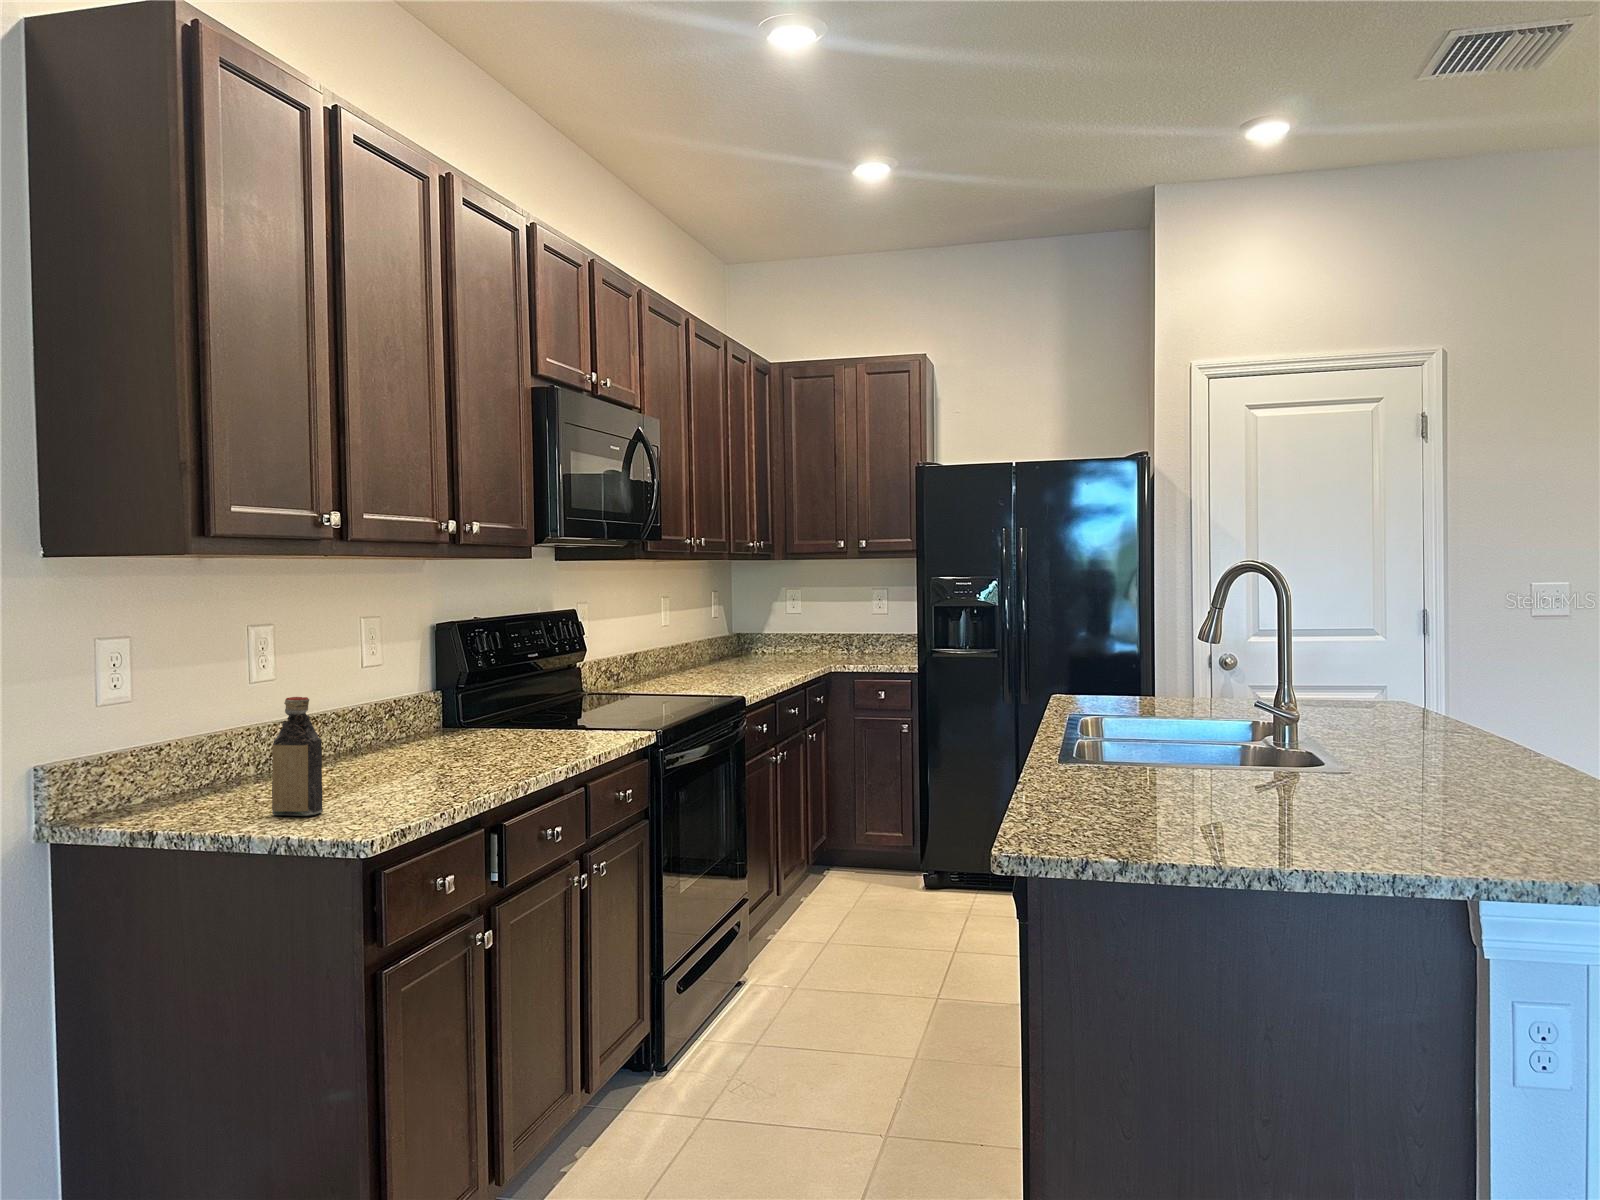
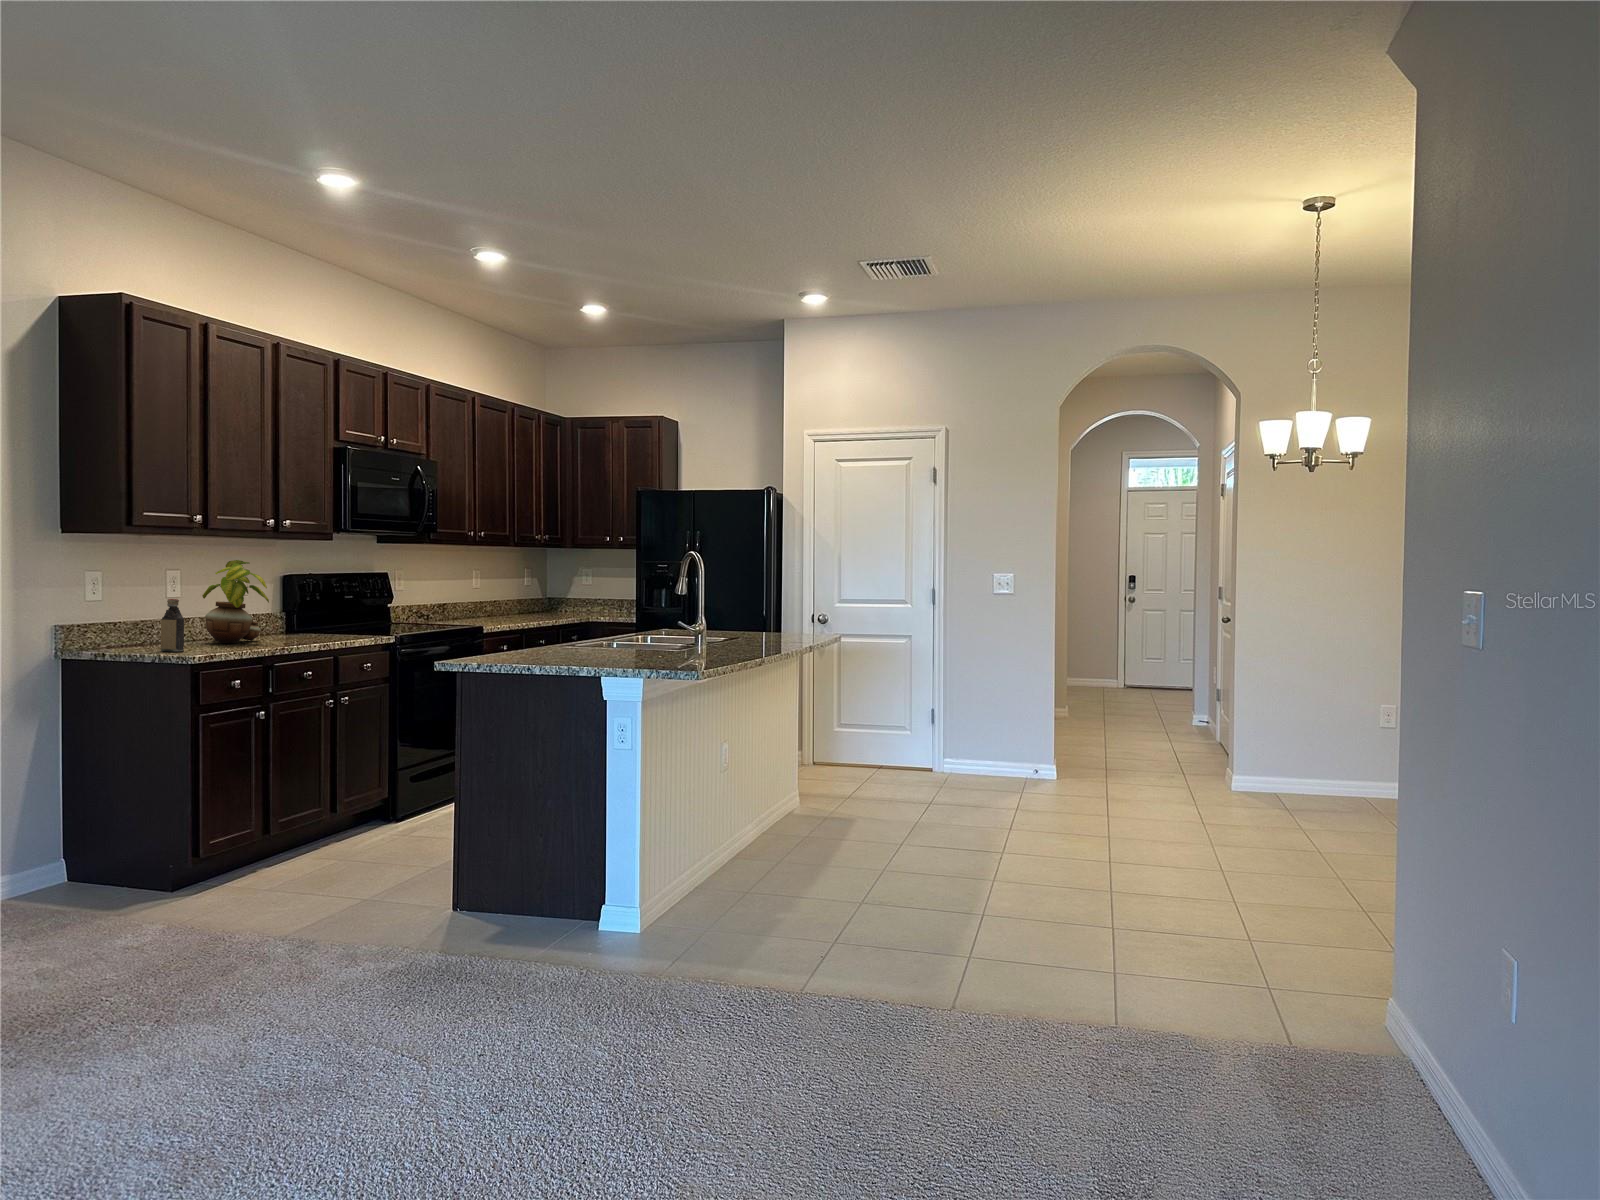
potted plant: none [328,602,464,775] -> present [202,560,269,643]

